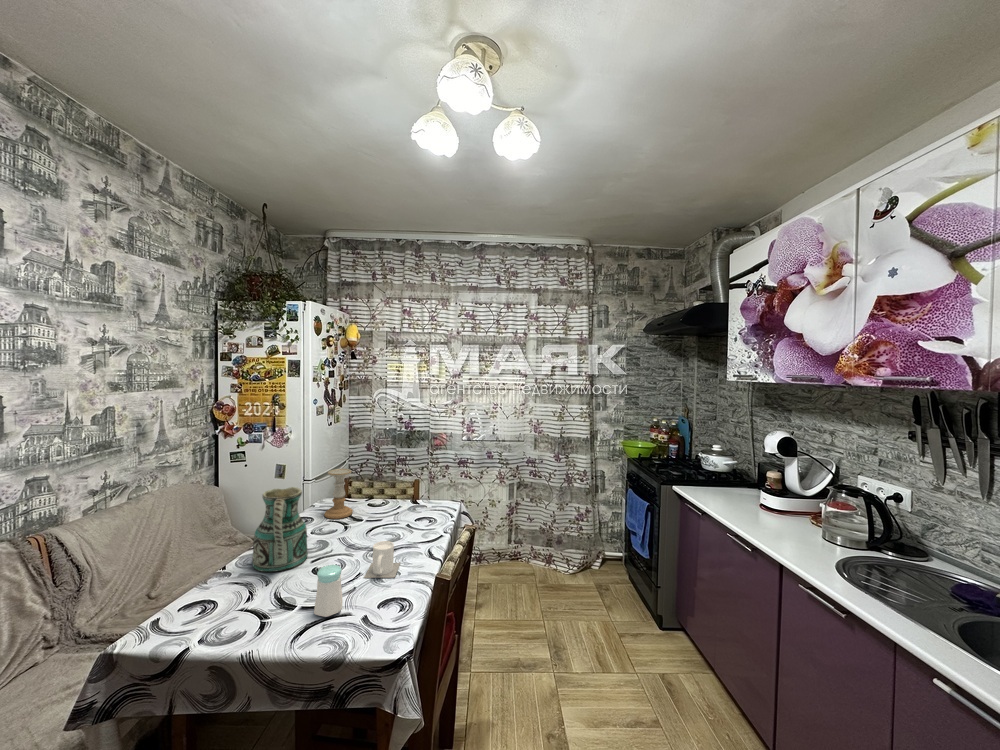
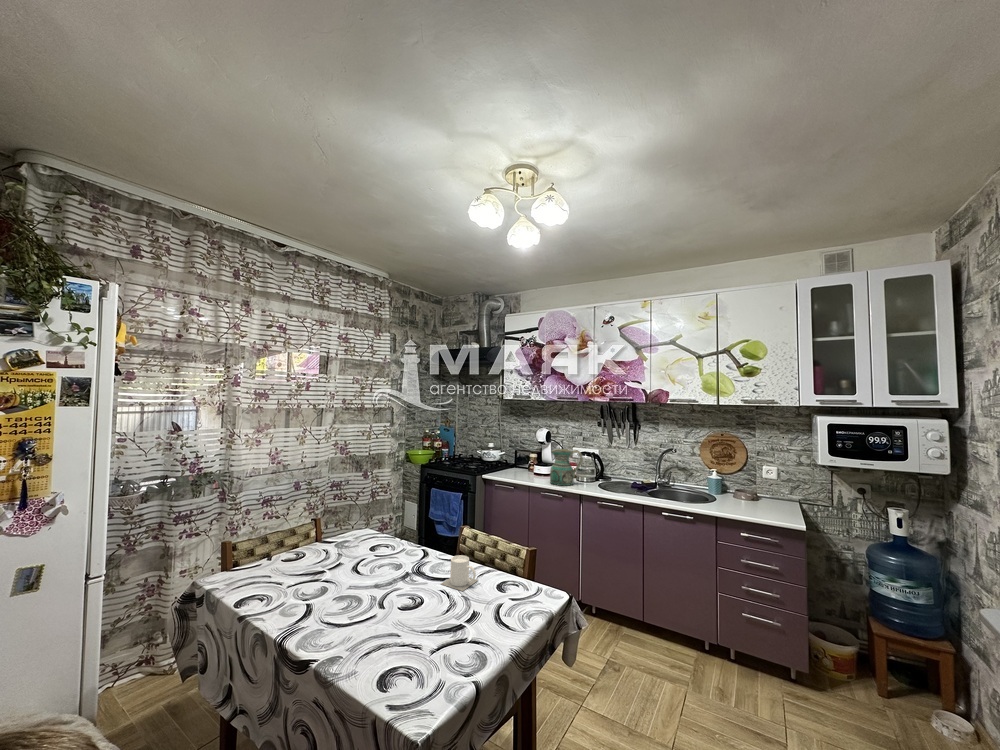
candle holder: present [324,469,353,519] -> none [279,520,316,586]
ceramic pitcher: present [252,487,308,572] -> present [550,449,583,486]
salt shaker: present [314,565,343,617] -> none [487,572,510,617]

